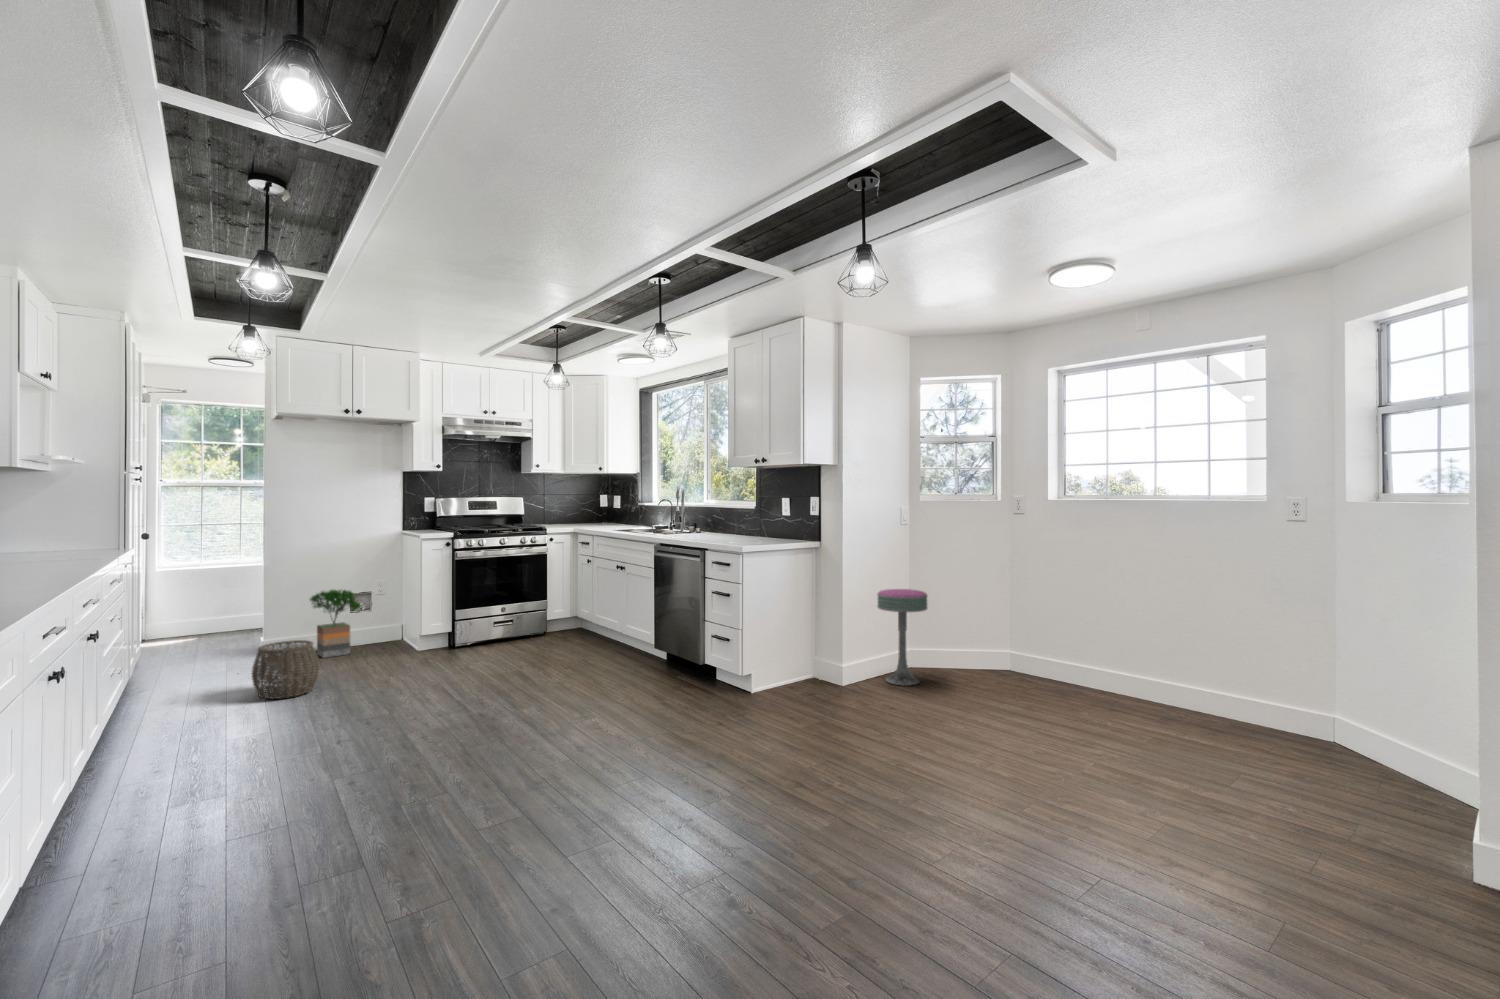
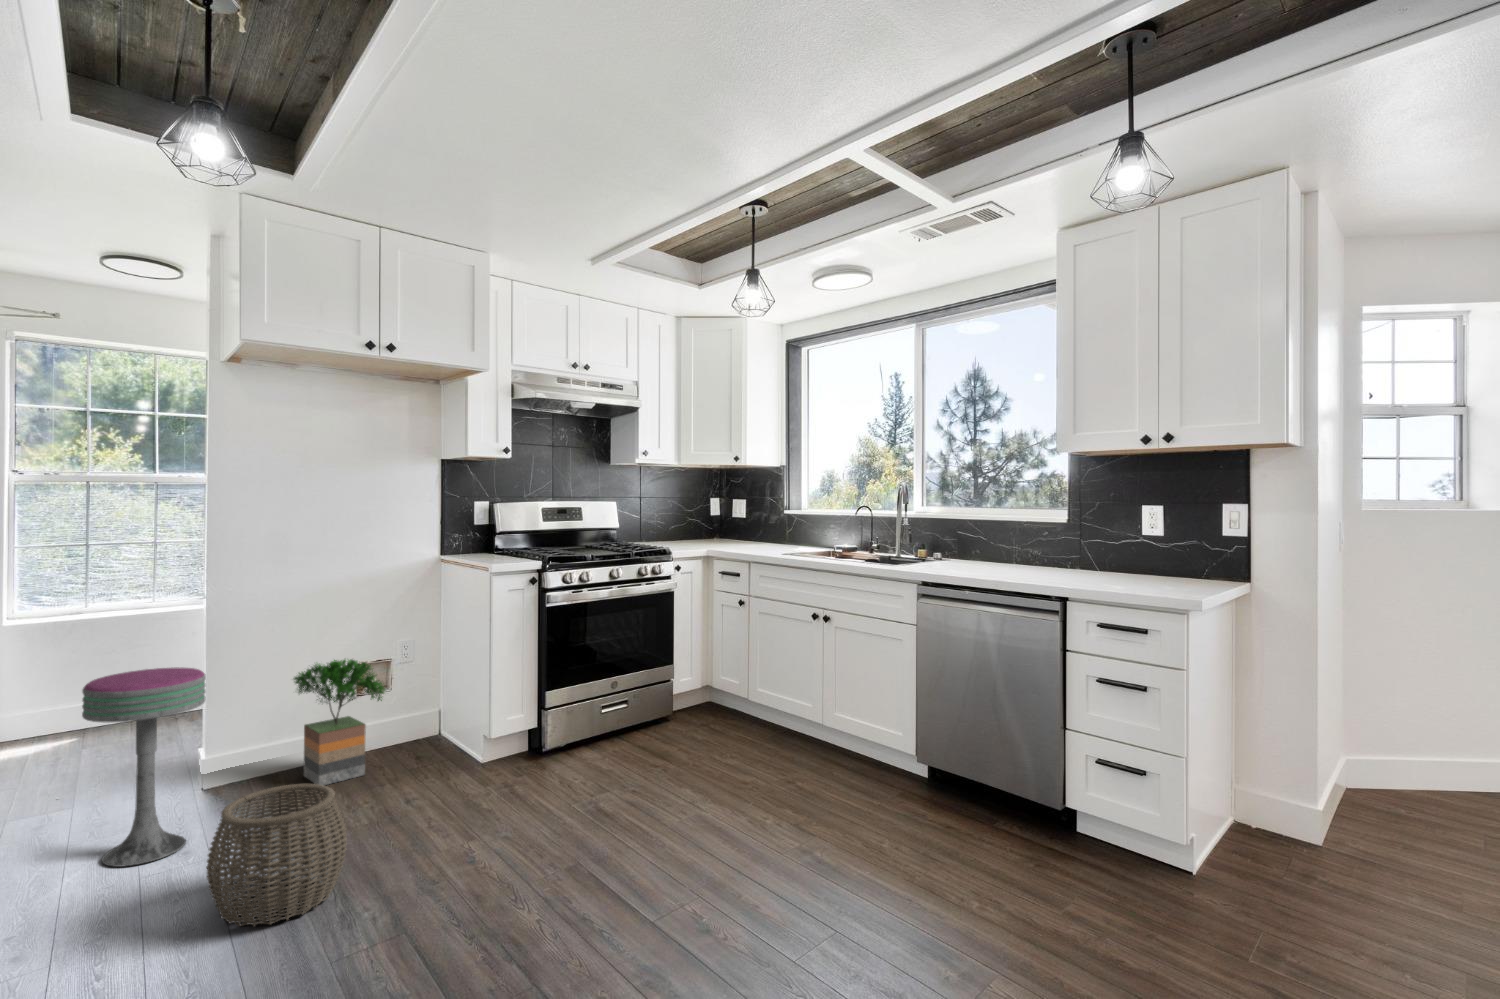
bar stool: present [877,589,927,686] -> present [82,667,206,867]

